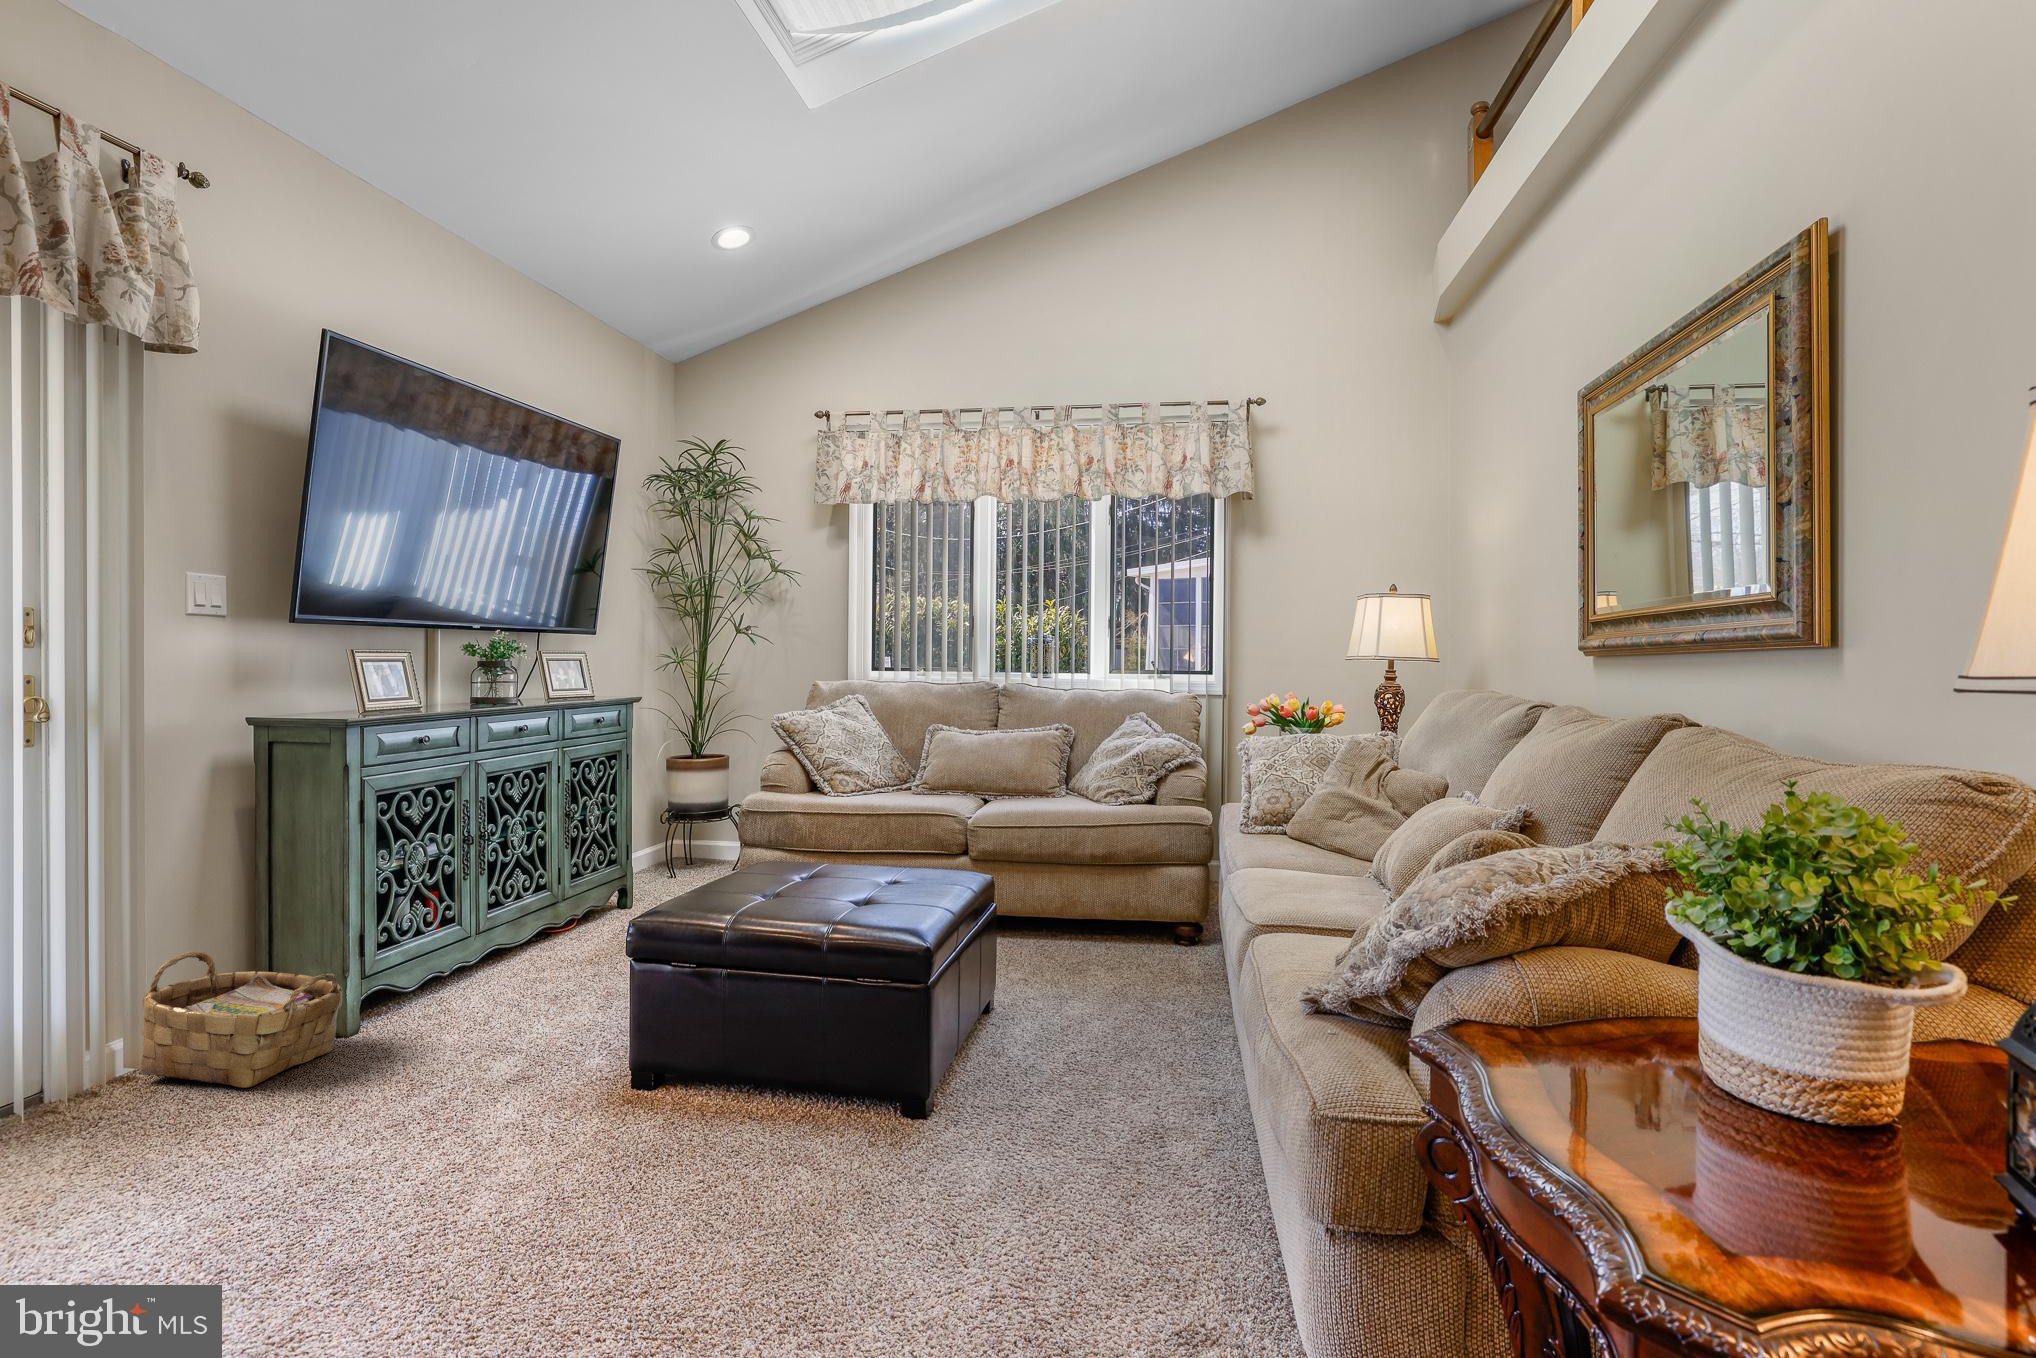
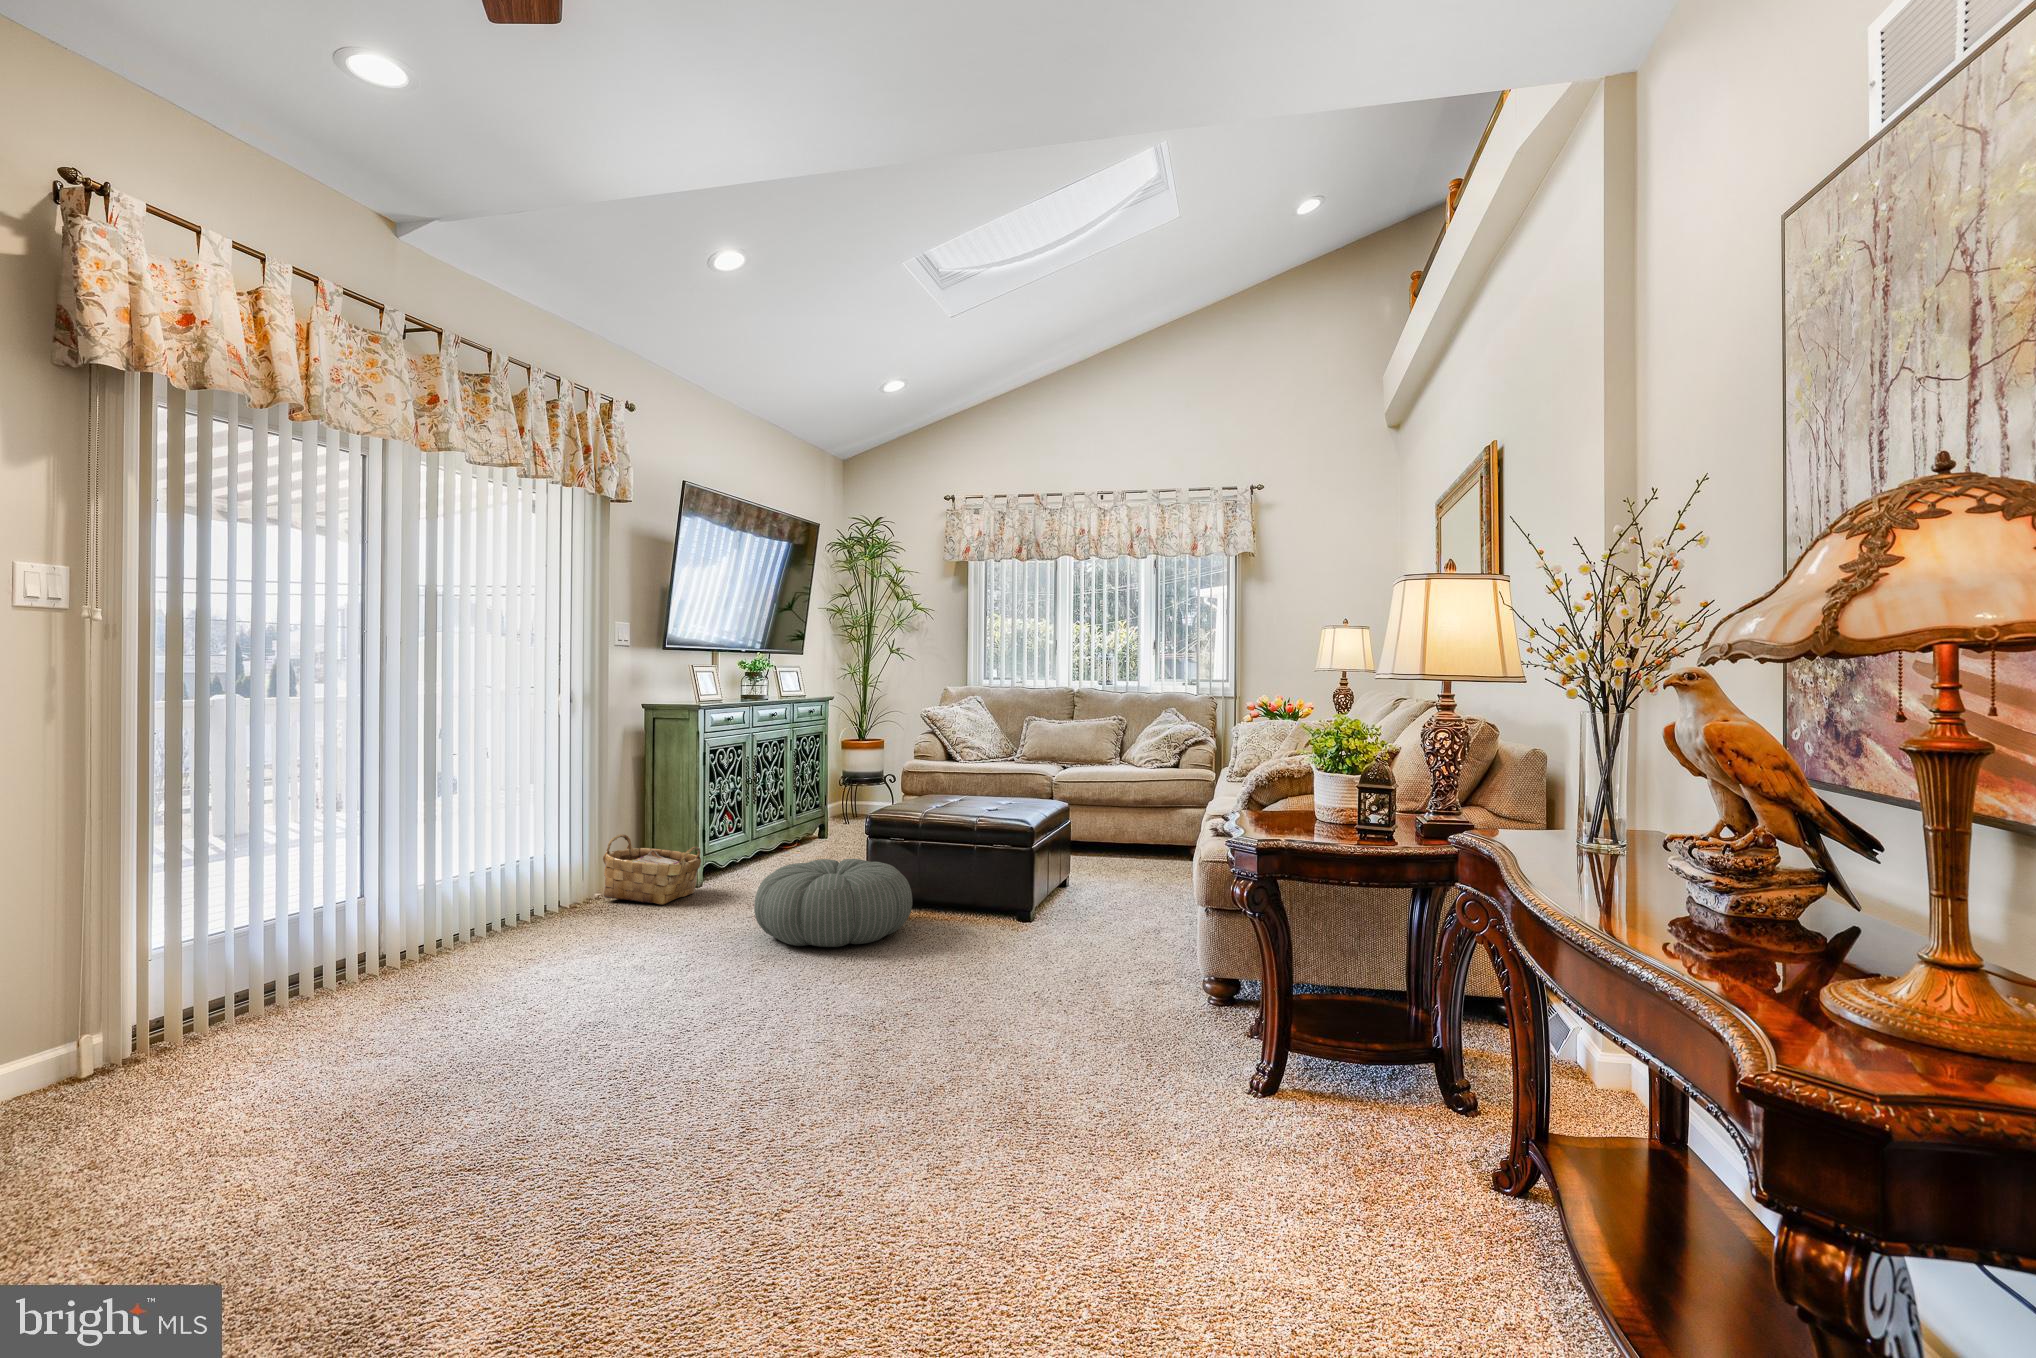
pouf: none [365,1007,697,1221] -> present [754,859,912,947]

